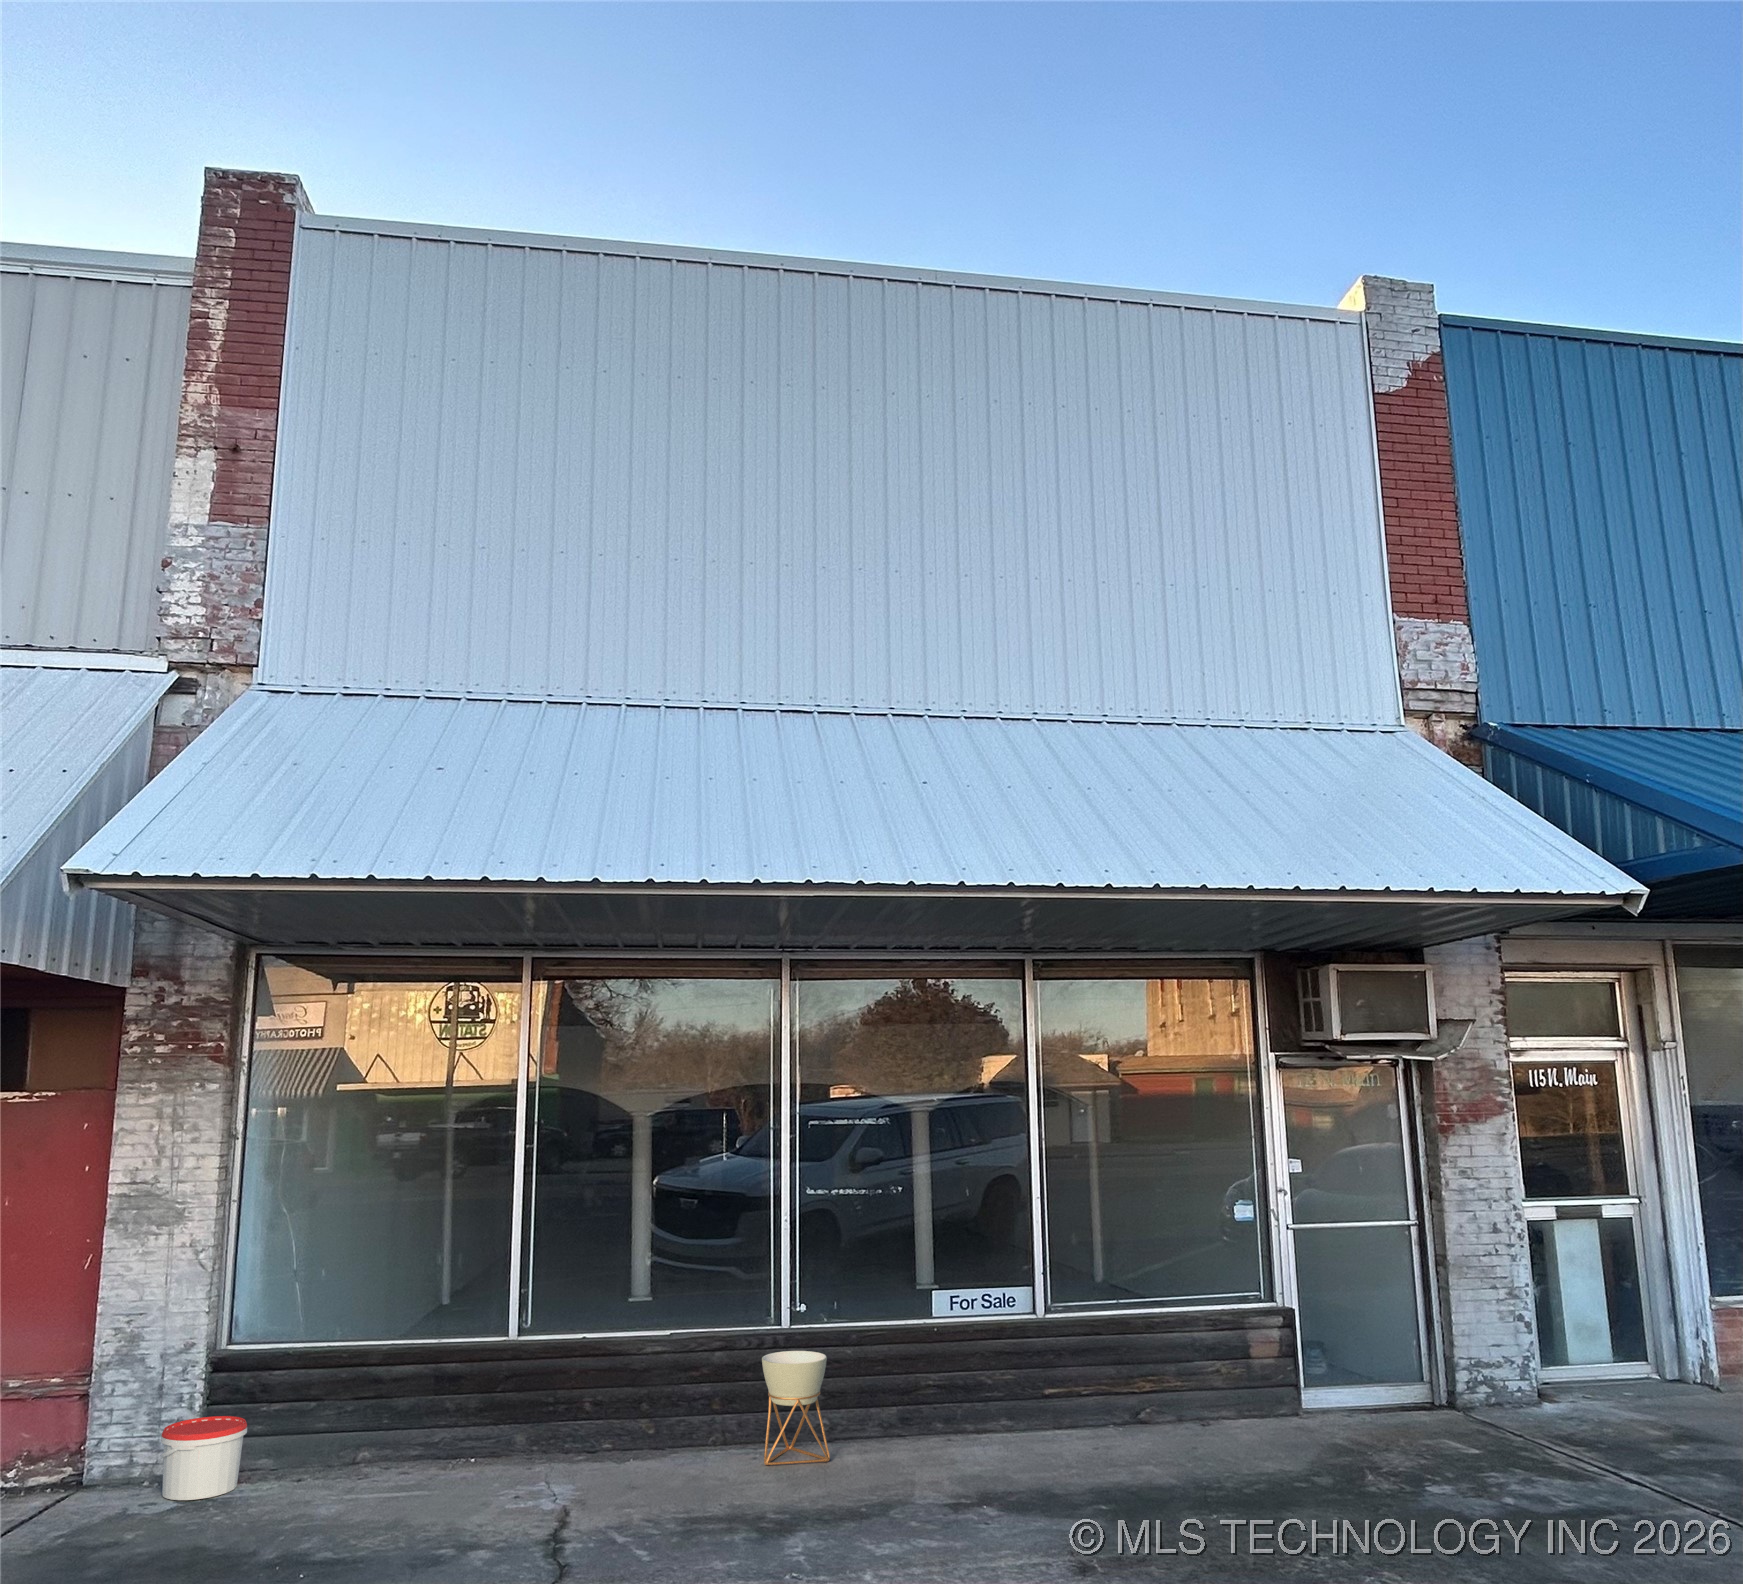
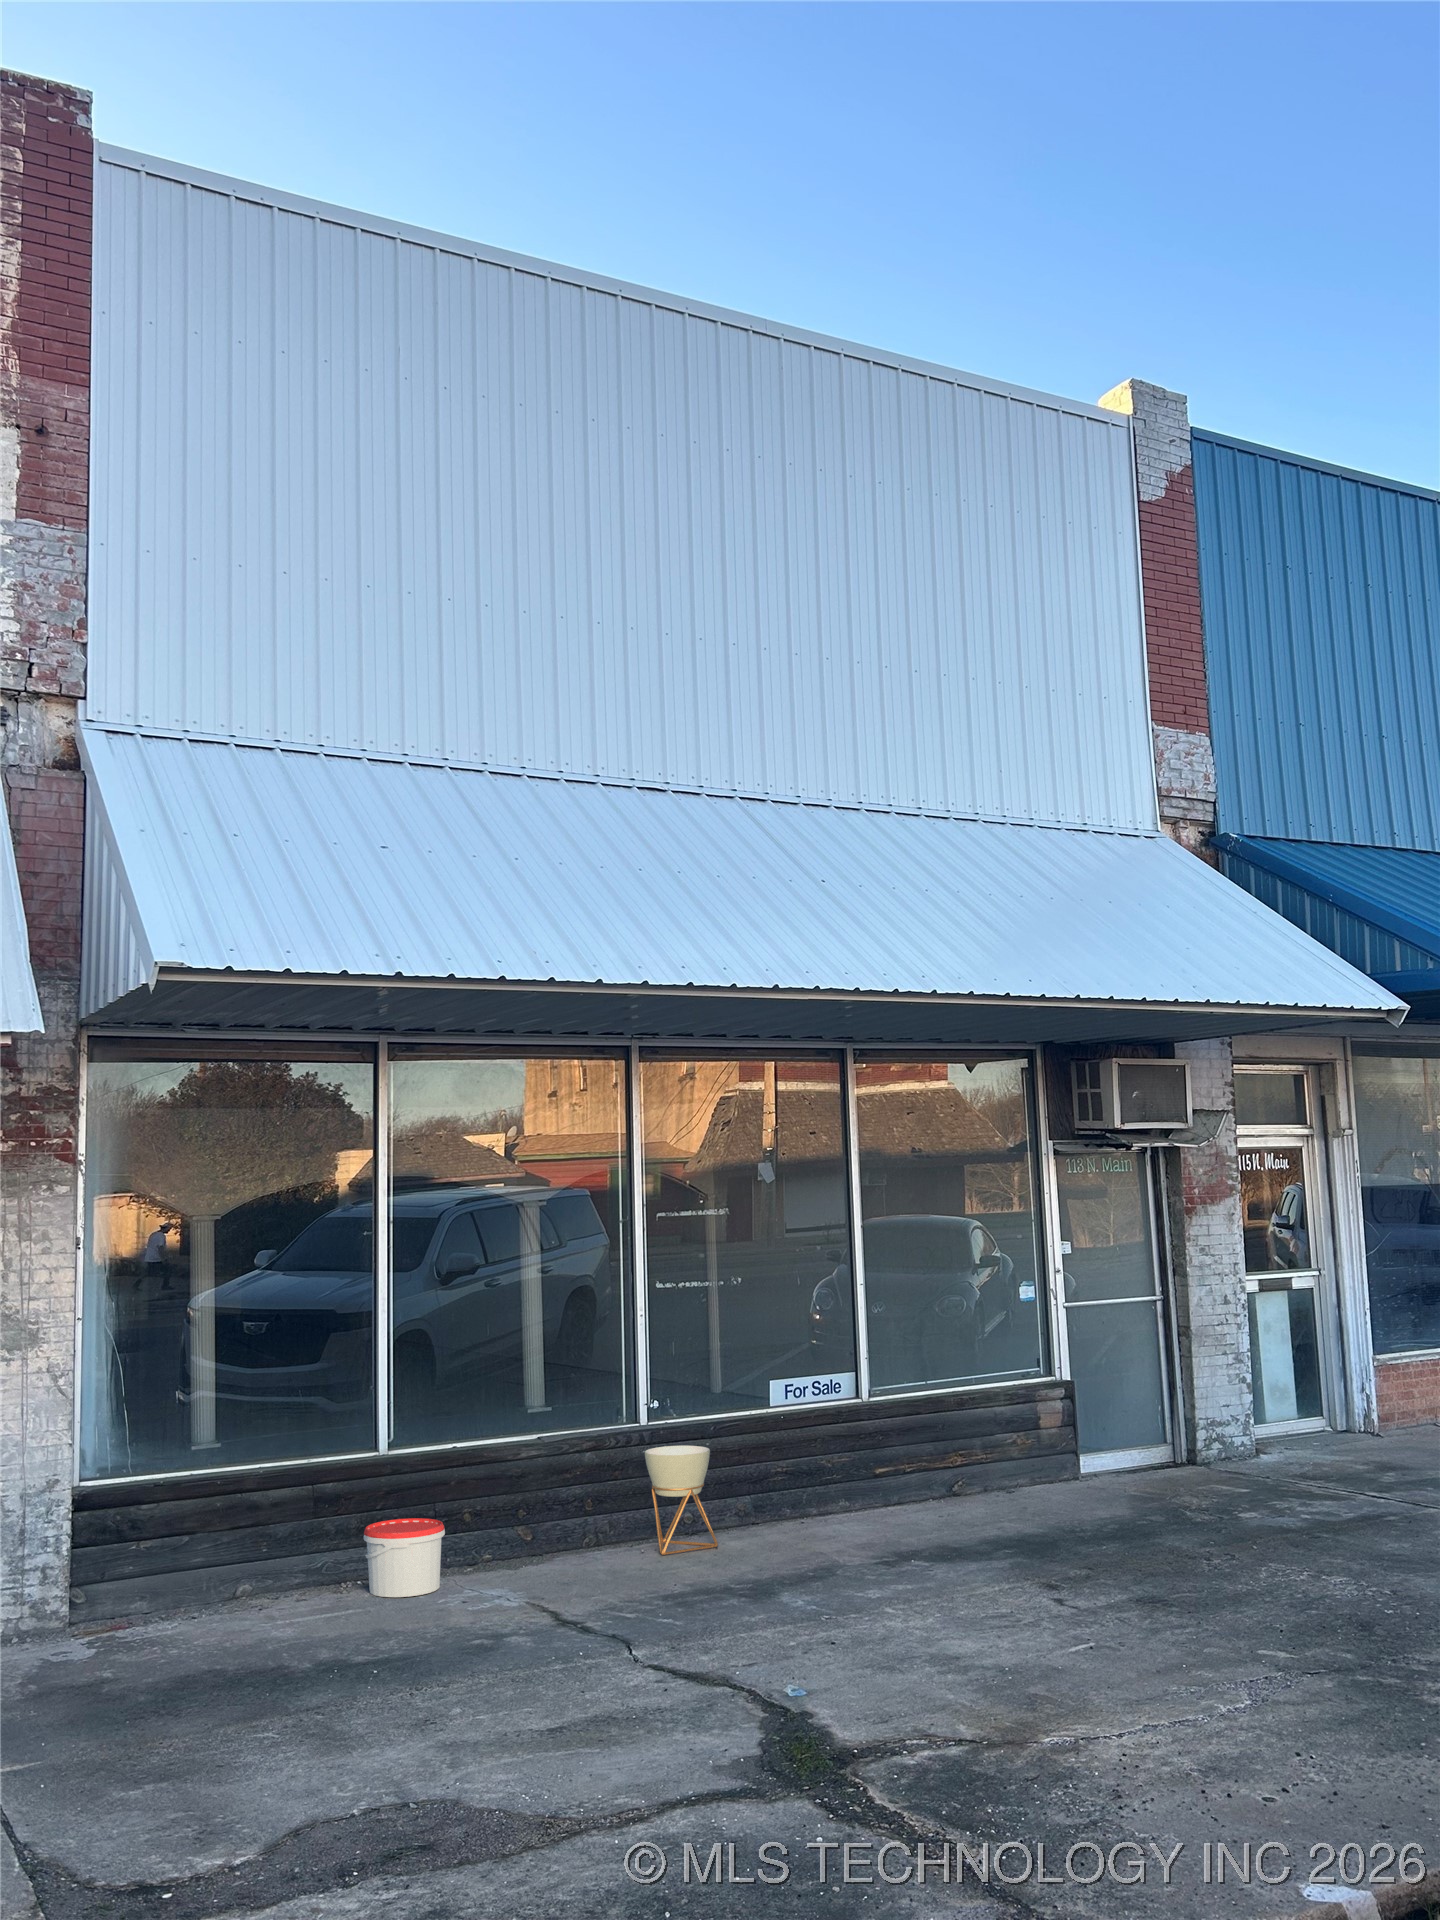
bucket: present [160,1416,247,1500] -> present [364,1518,445,1597]

